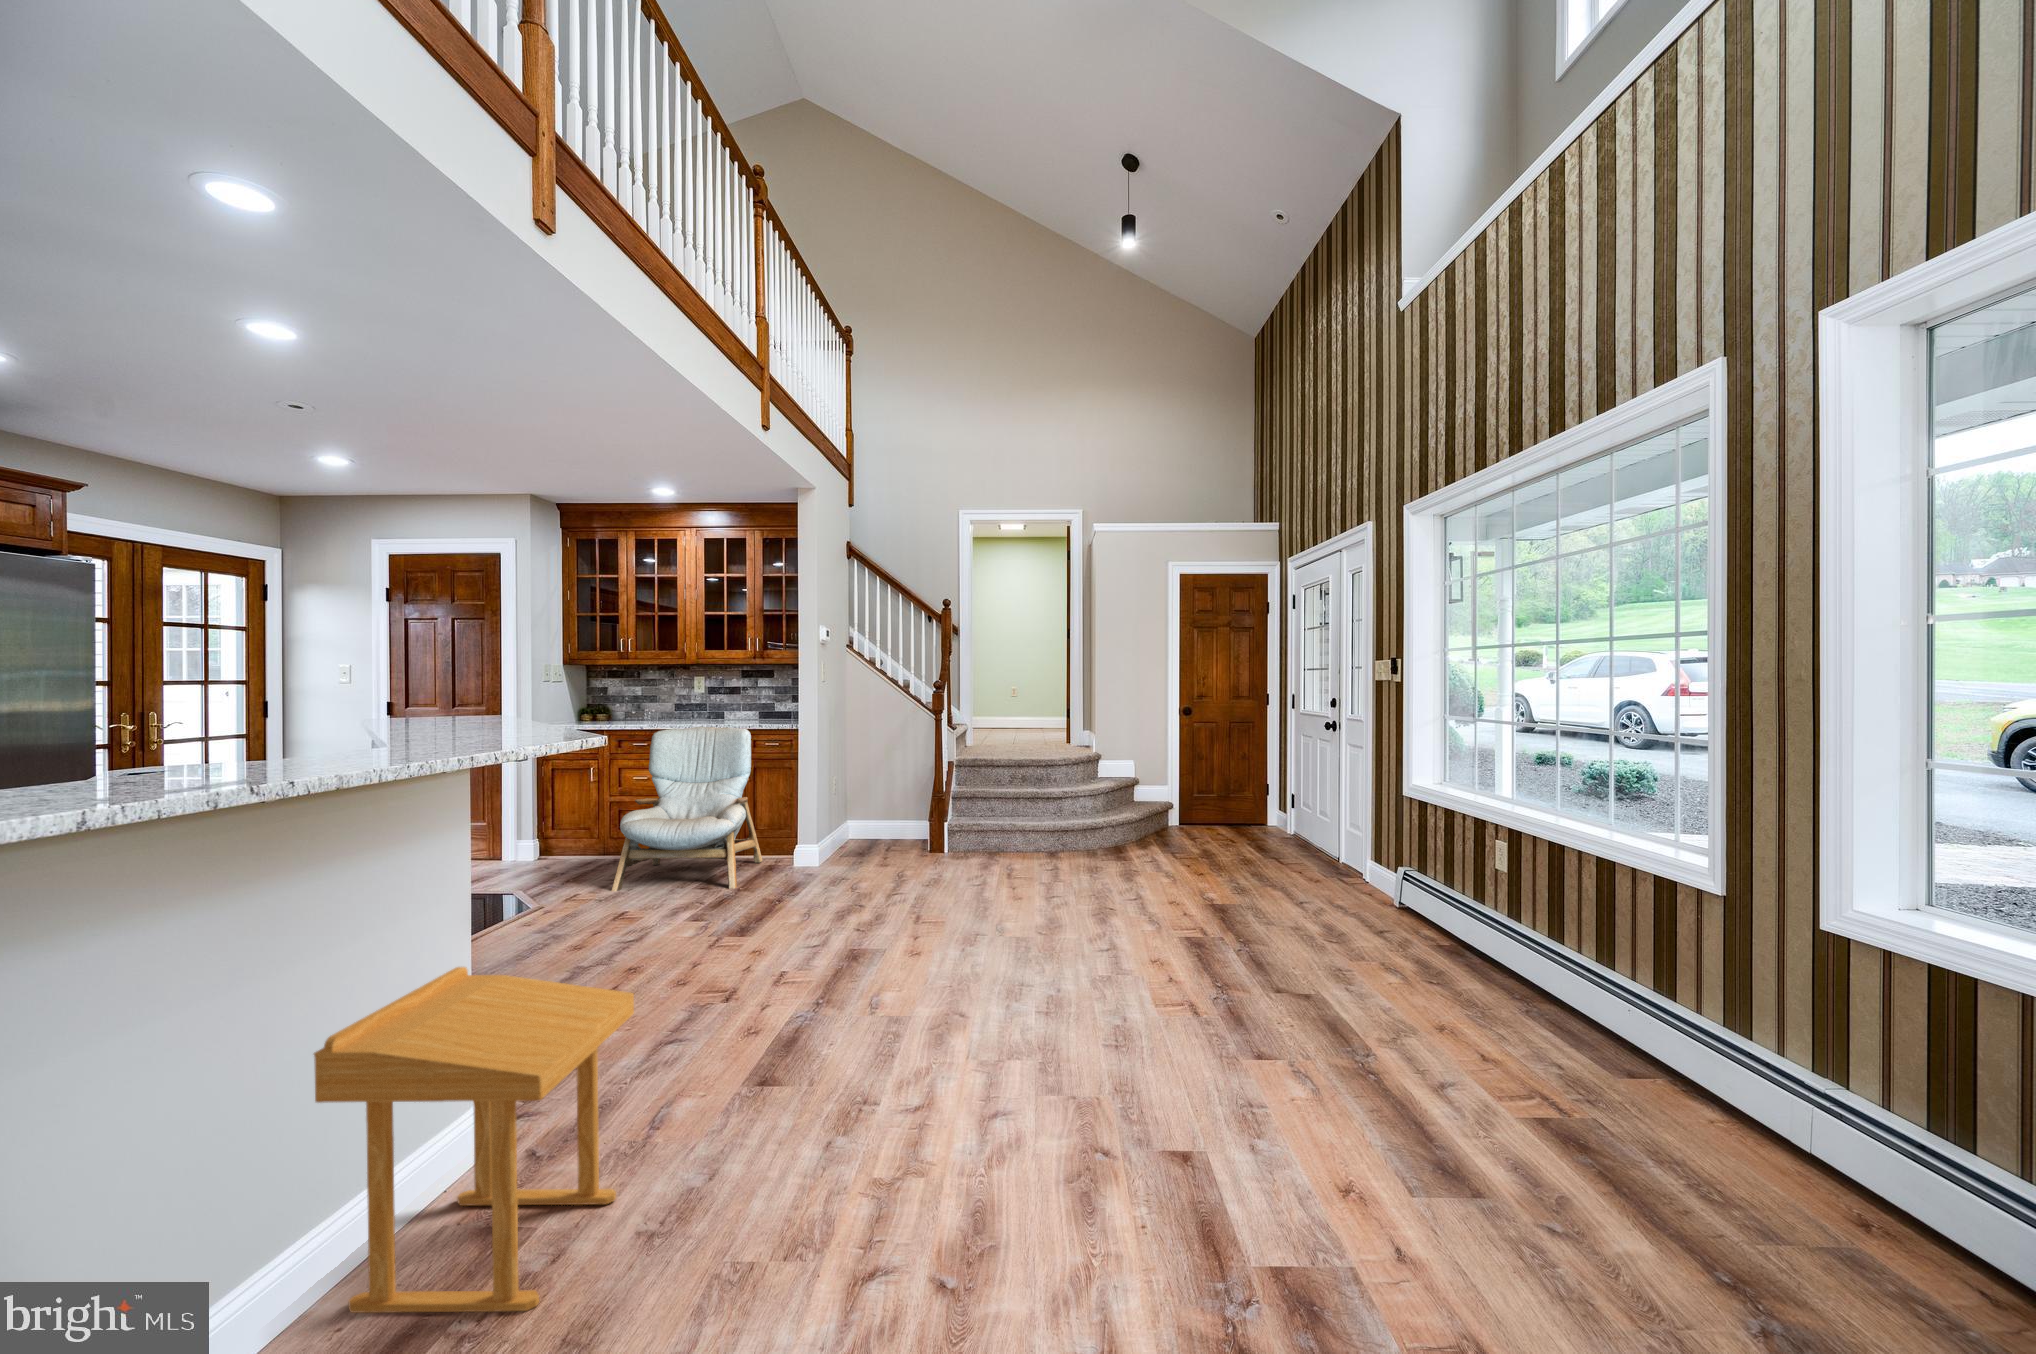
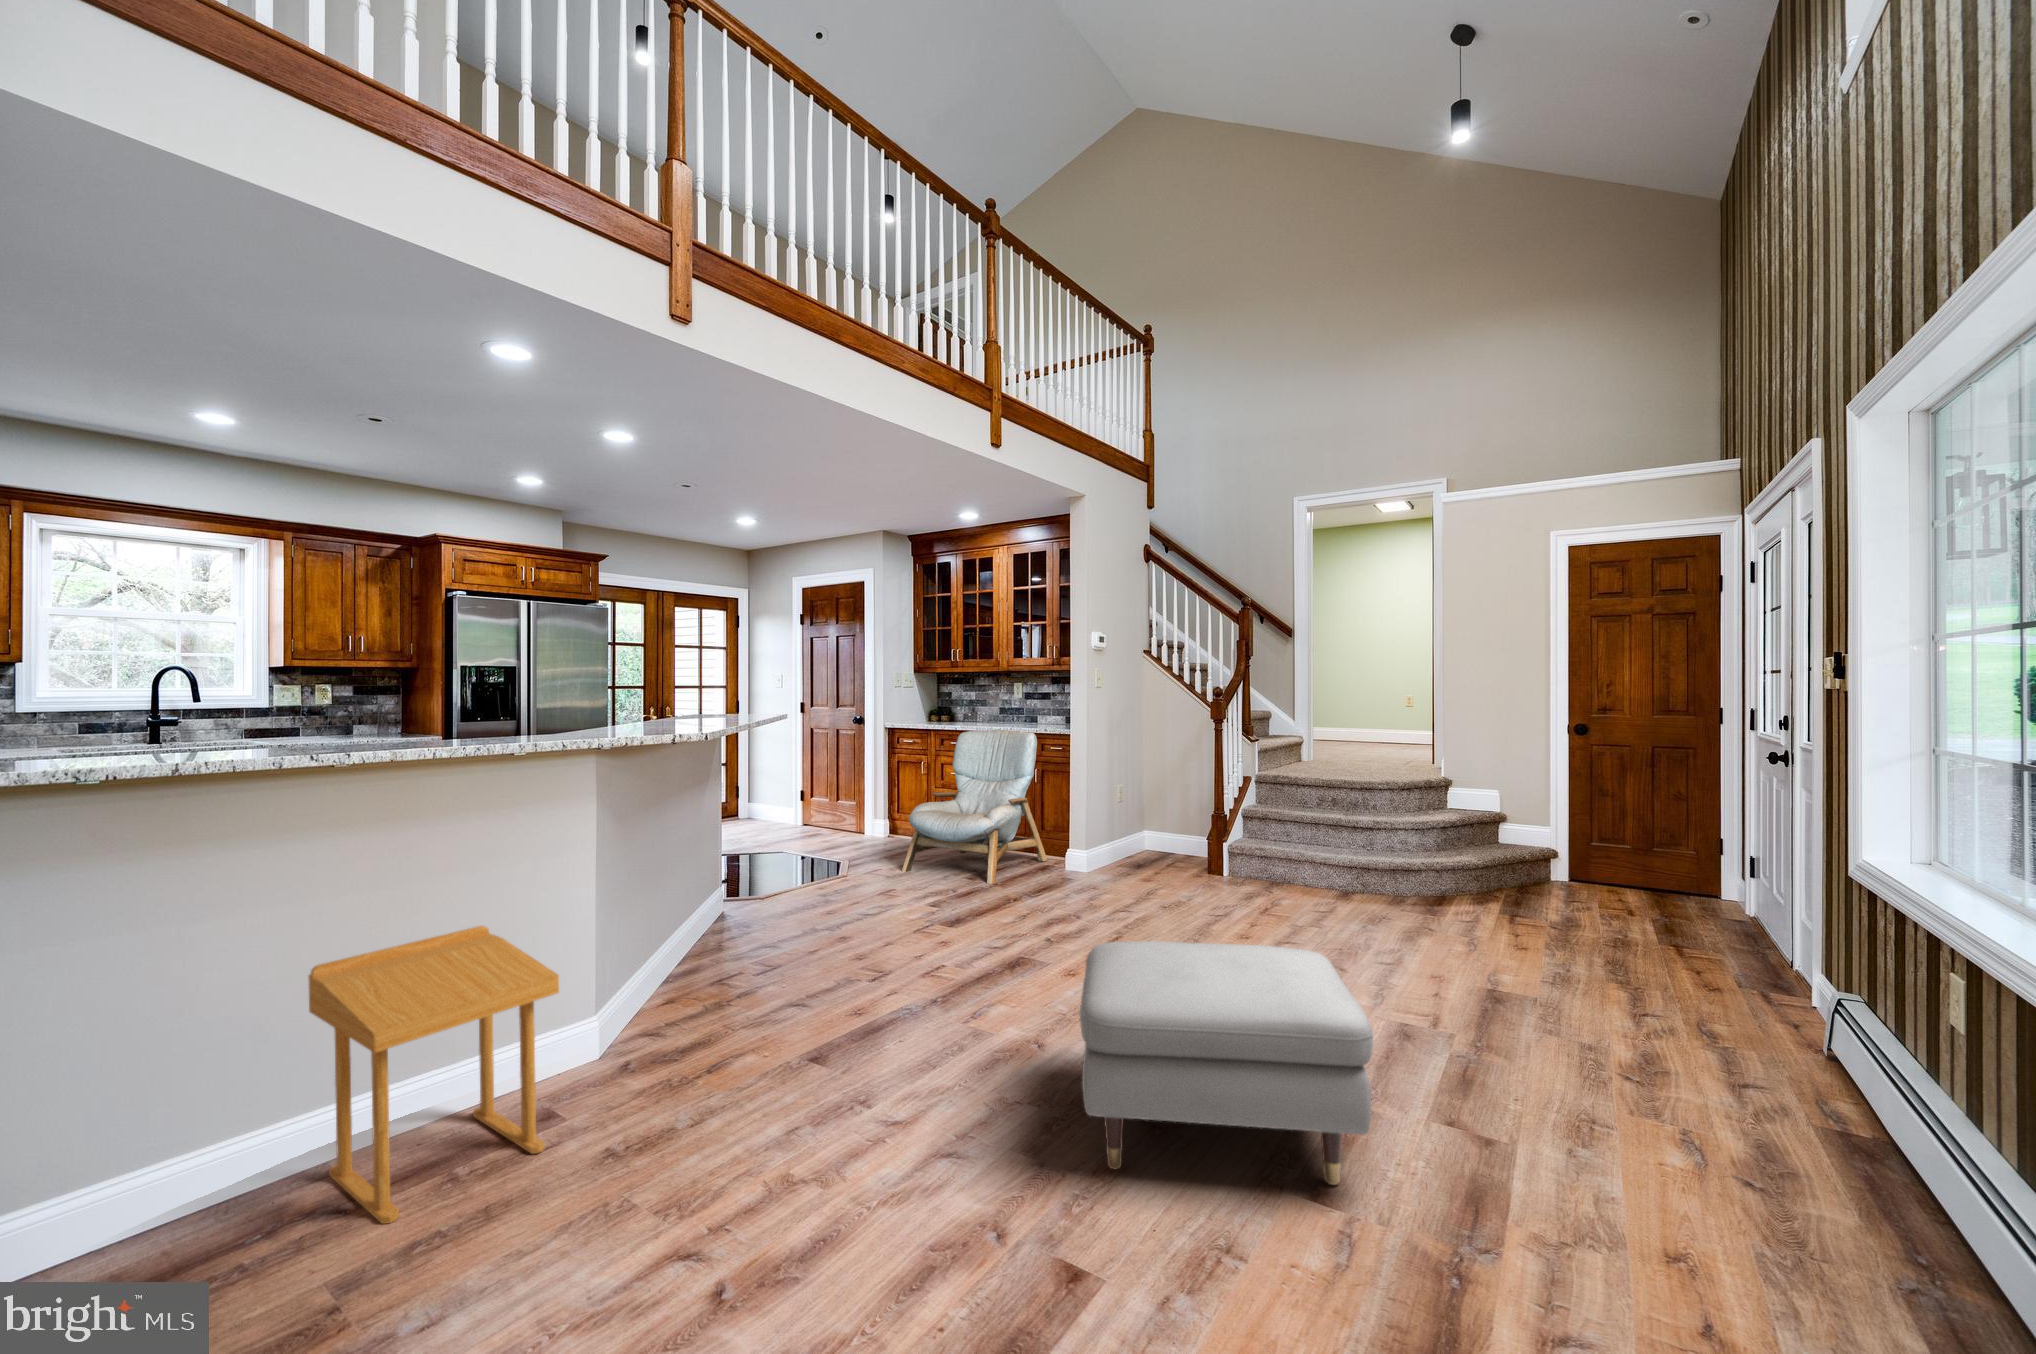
ottoman: none [1040,871,1287,1053] -> present [1080,941,1373,1185]

